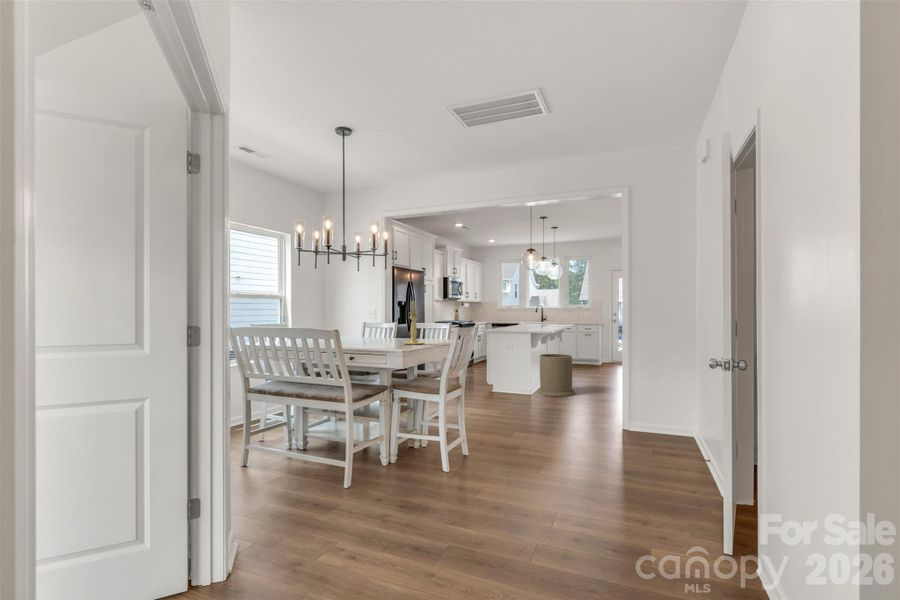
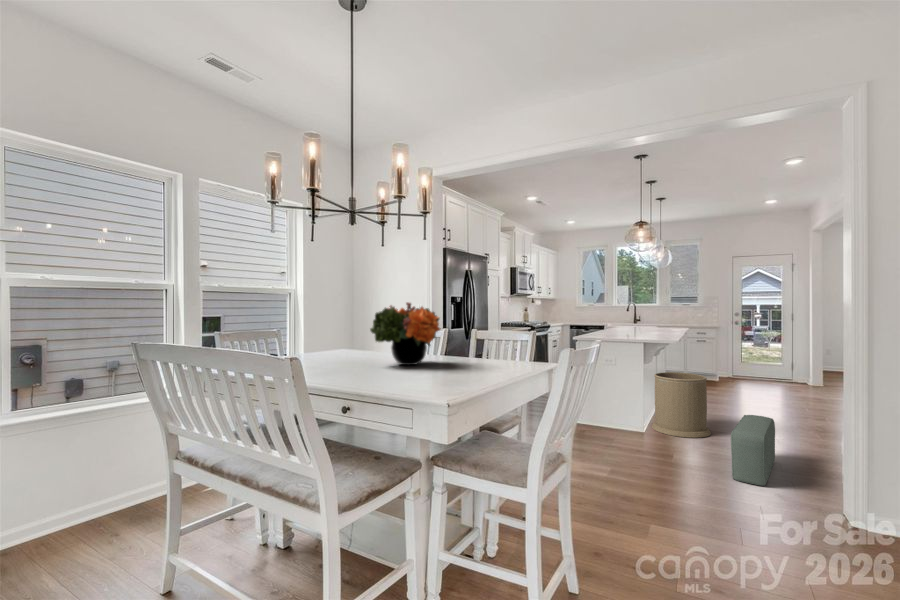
candle holder: present [404,301,424,345] -> none [453,292,492,374]
flower arrangement: none [353,306,396,342] -> present [370,302,440,365]
pouf: none [573,377,604,416] -> present [731,415,775,486]

